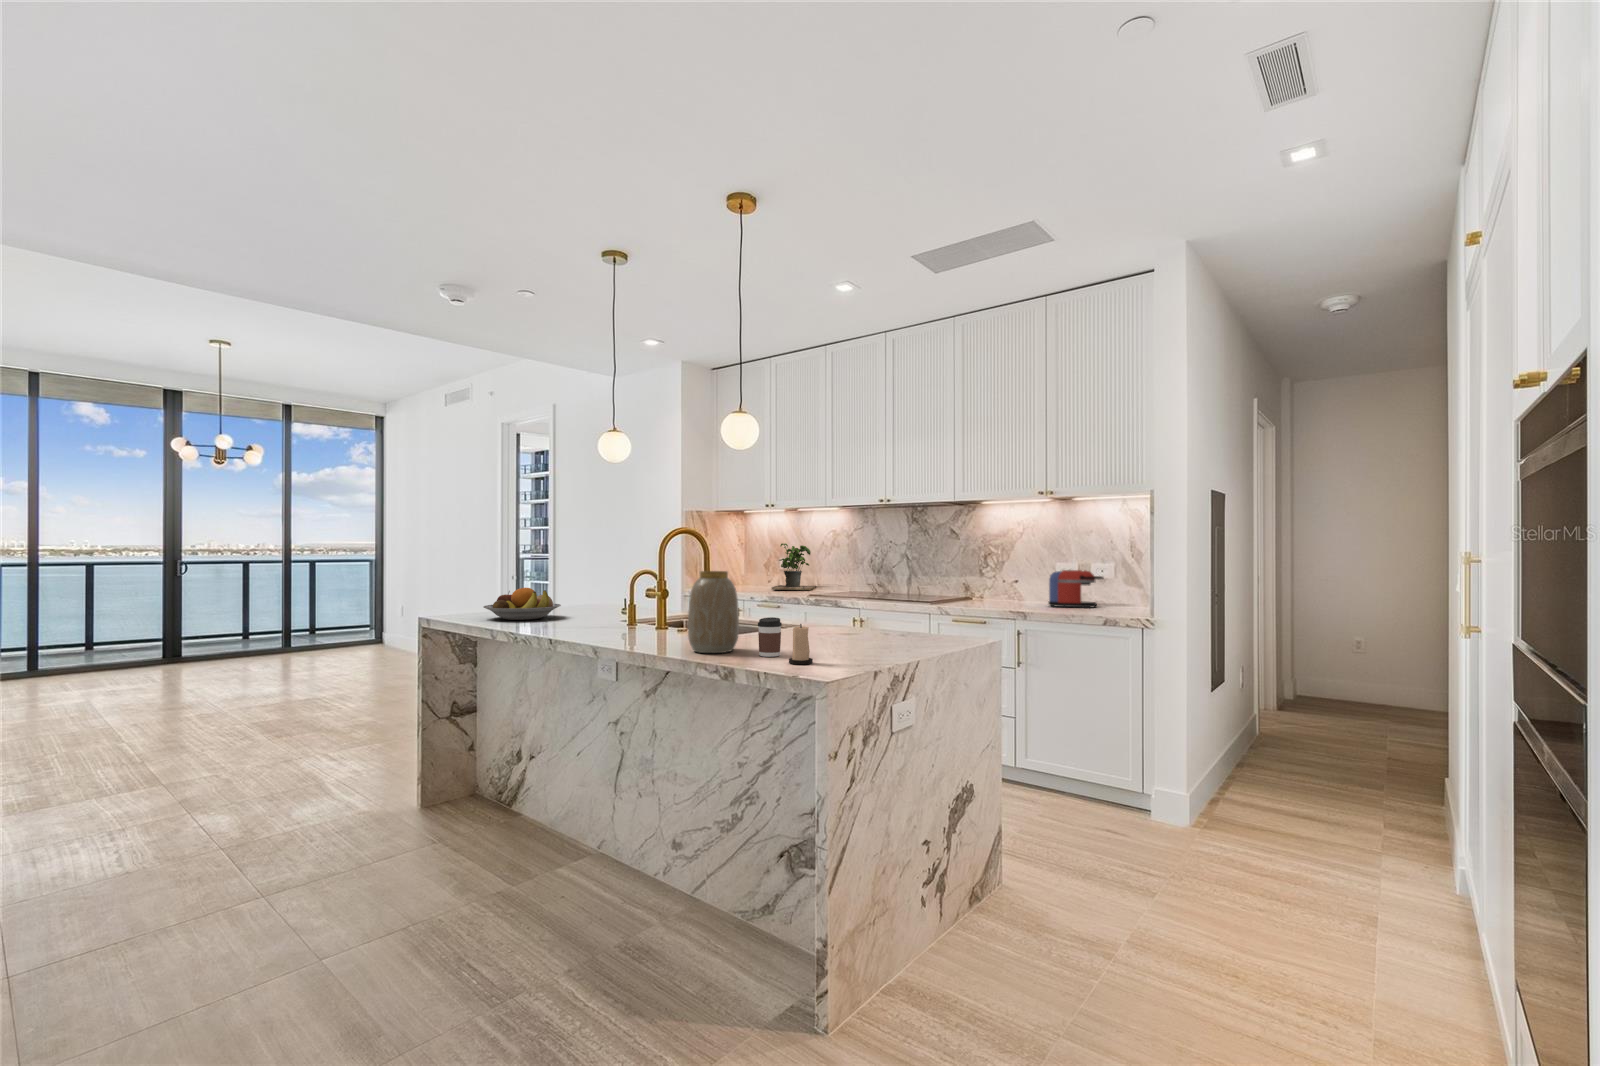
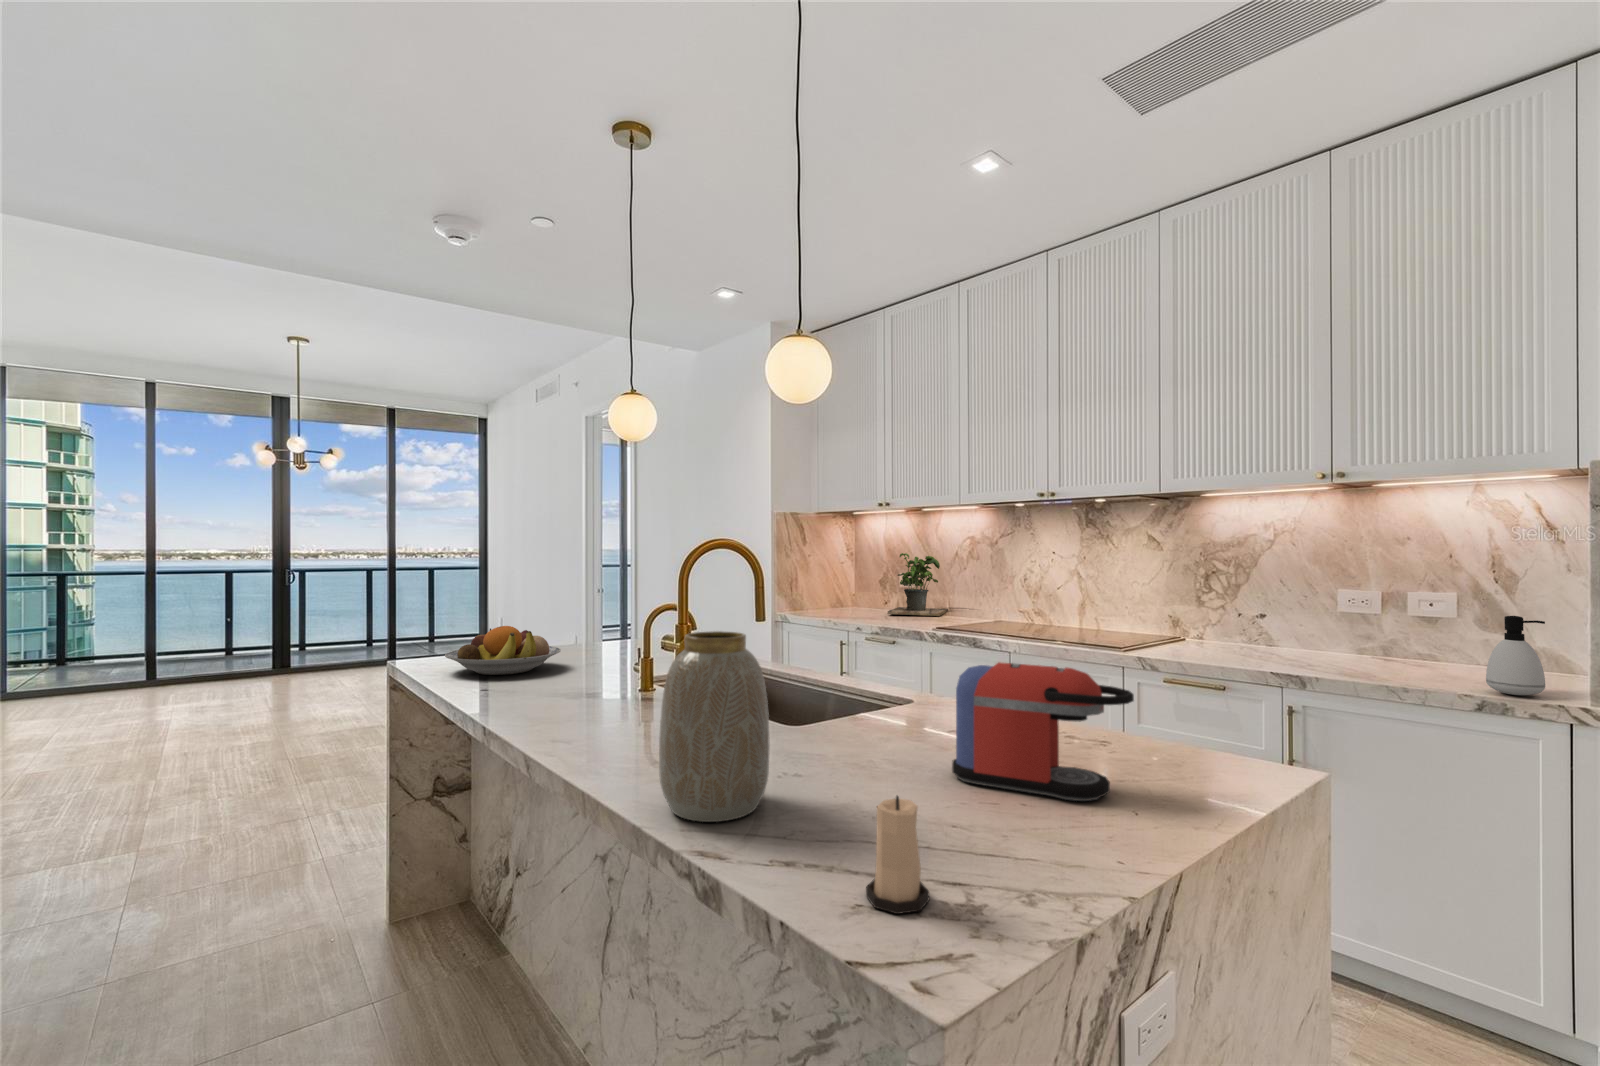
coffee maker: present [1048,570,1103,607] -> present [952,662,1134,801]
soap dispenser: none [1110,574,1135,617] -> present [1486,616,1545,695]
coffee cup: present [758,617,782,657] -> none [801,747,857,850]

